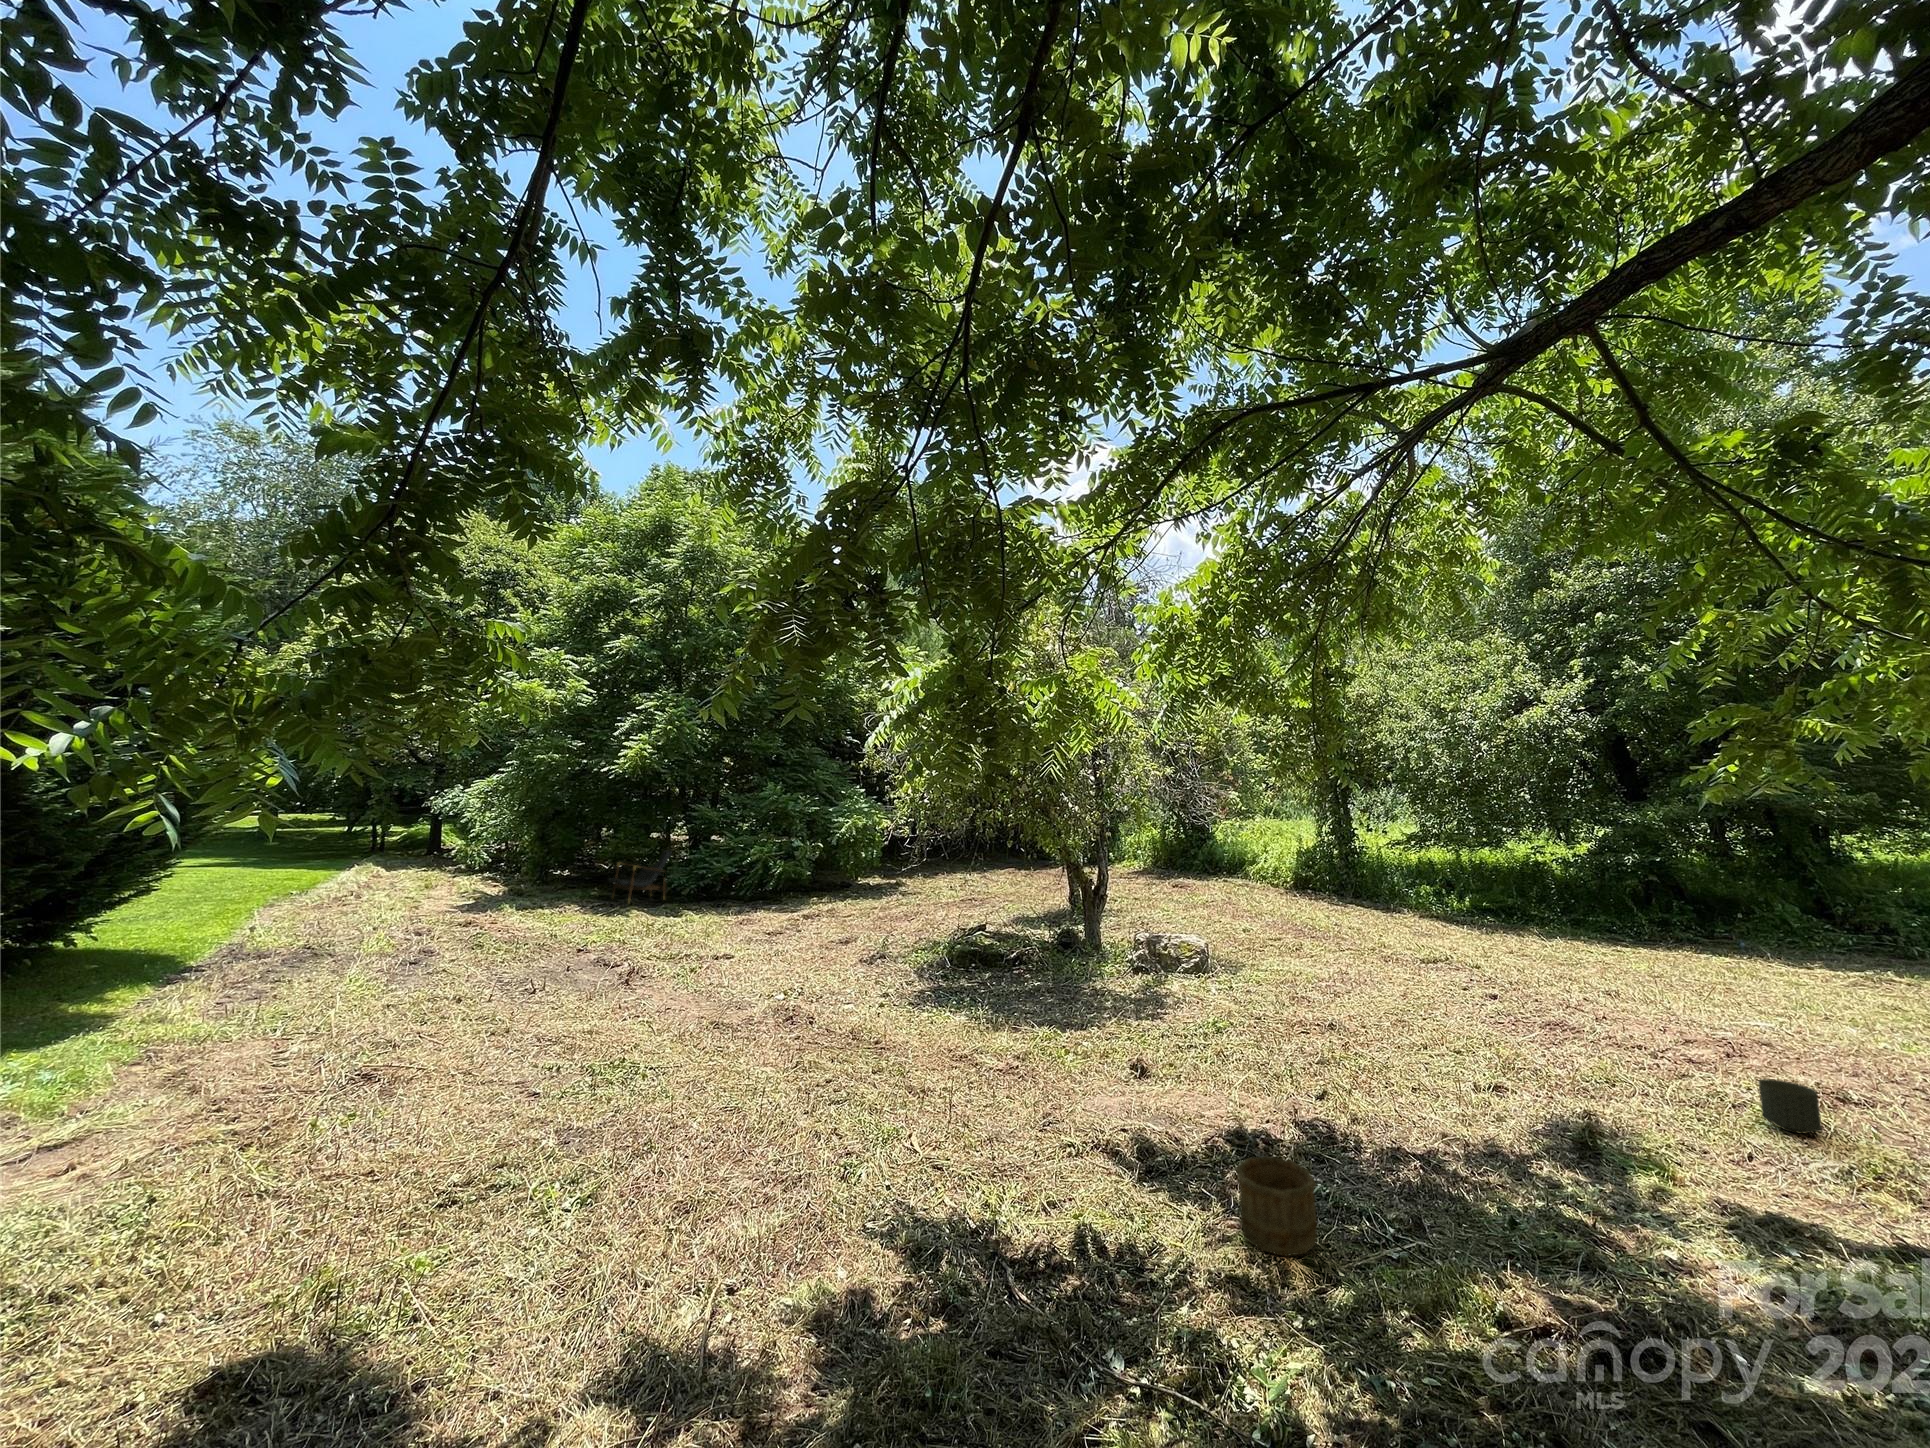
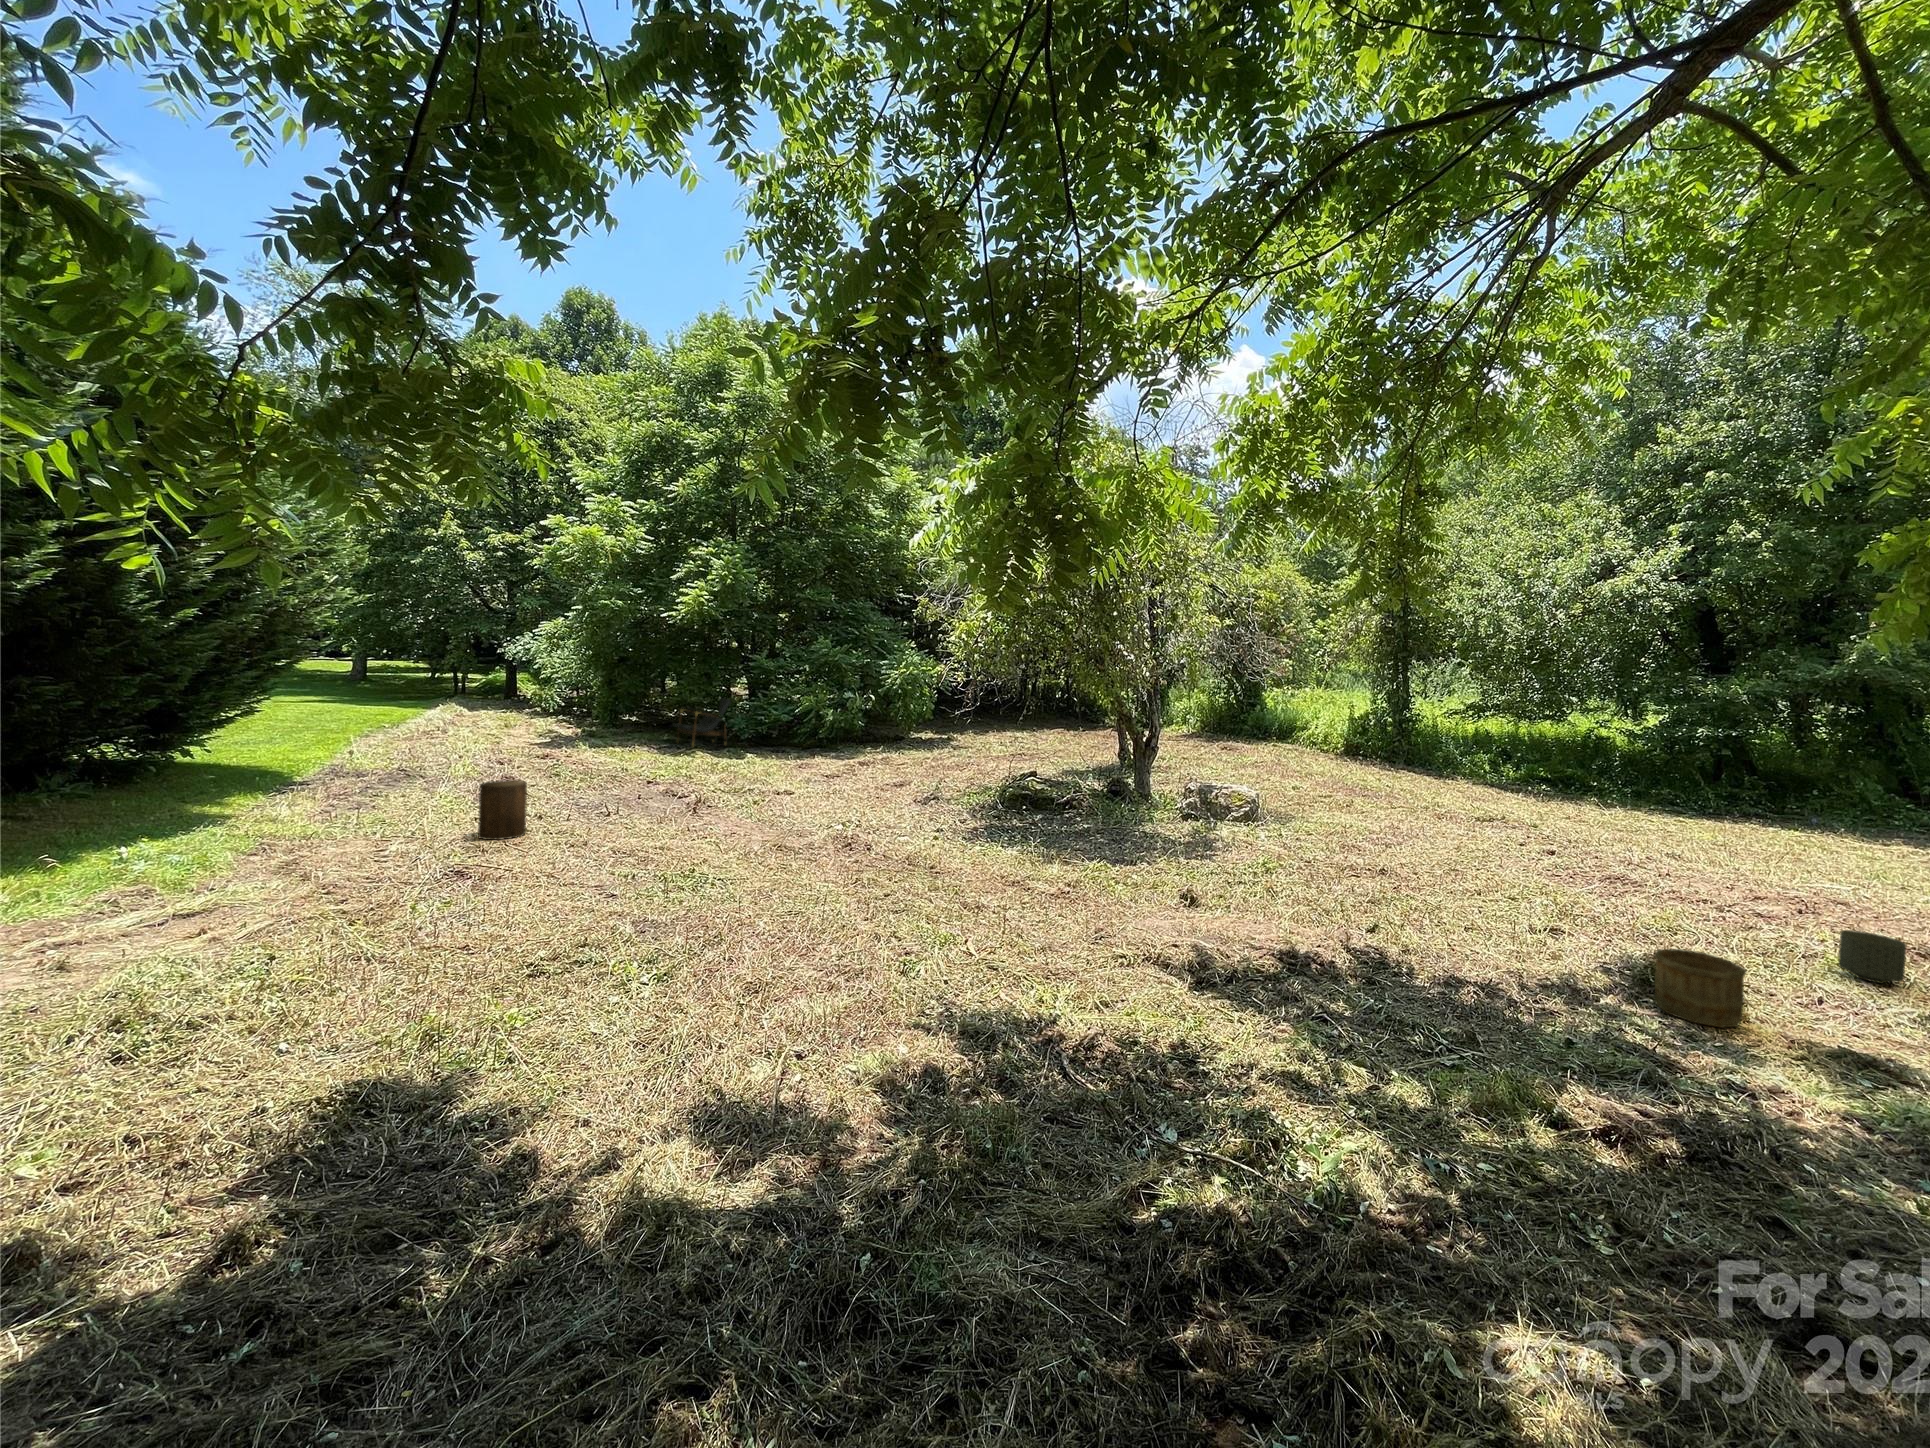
stool: none [389,963,449,1033] -> present [478,780,527,840]
wooden bucket: present [1236,1157,1317,1257] -> present [1654,949,1746,1028]

